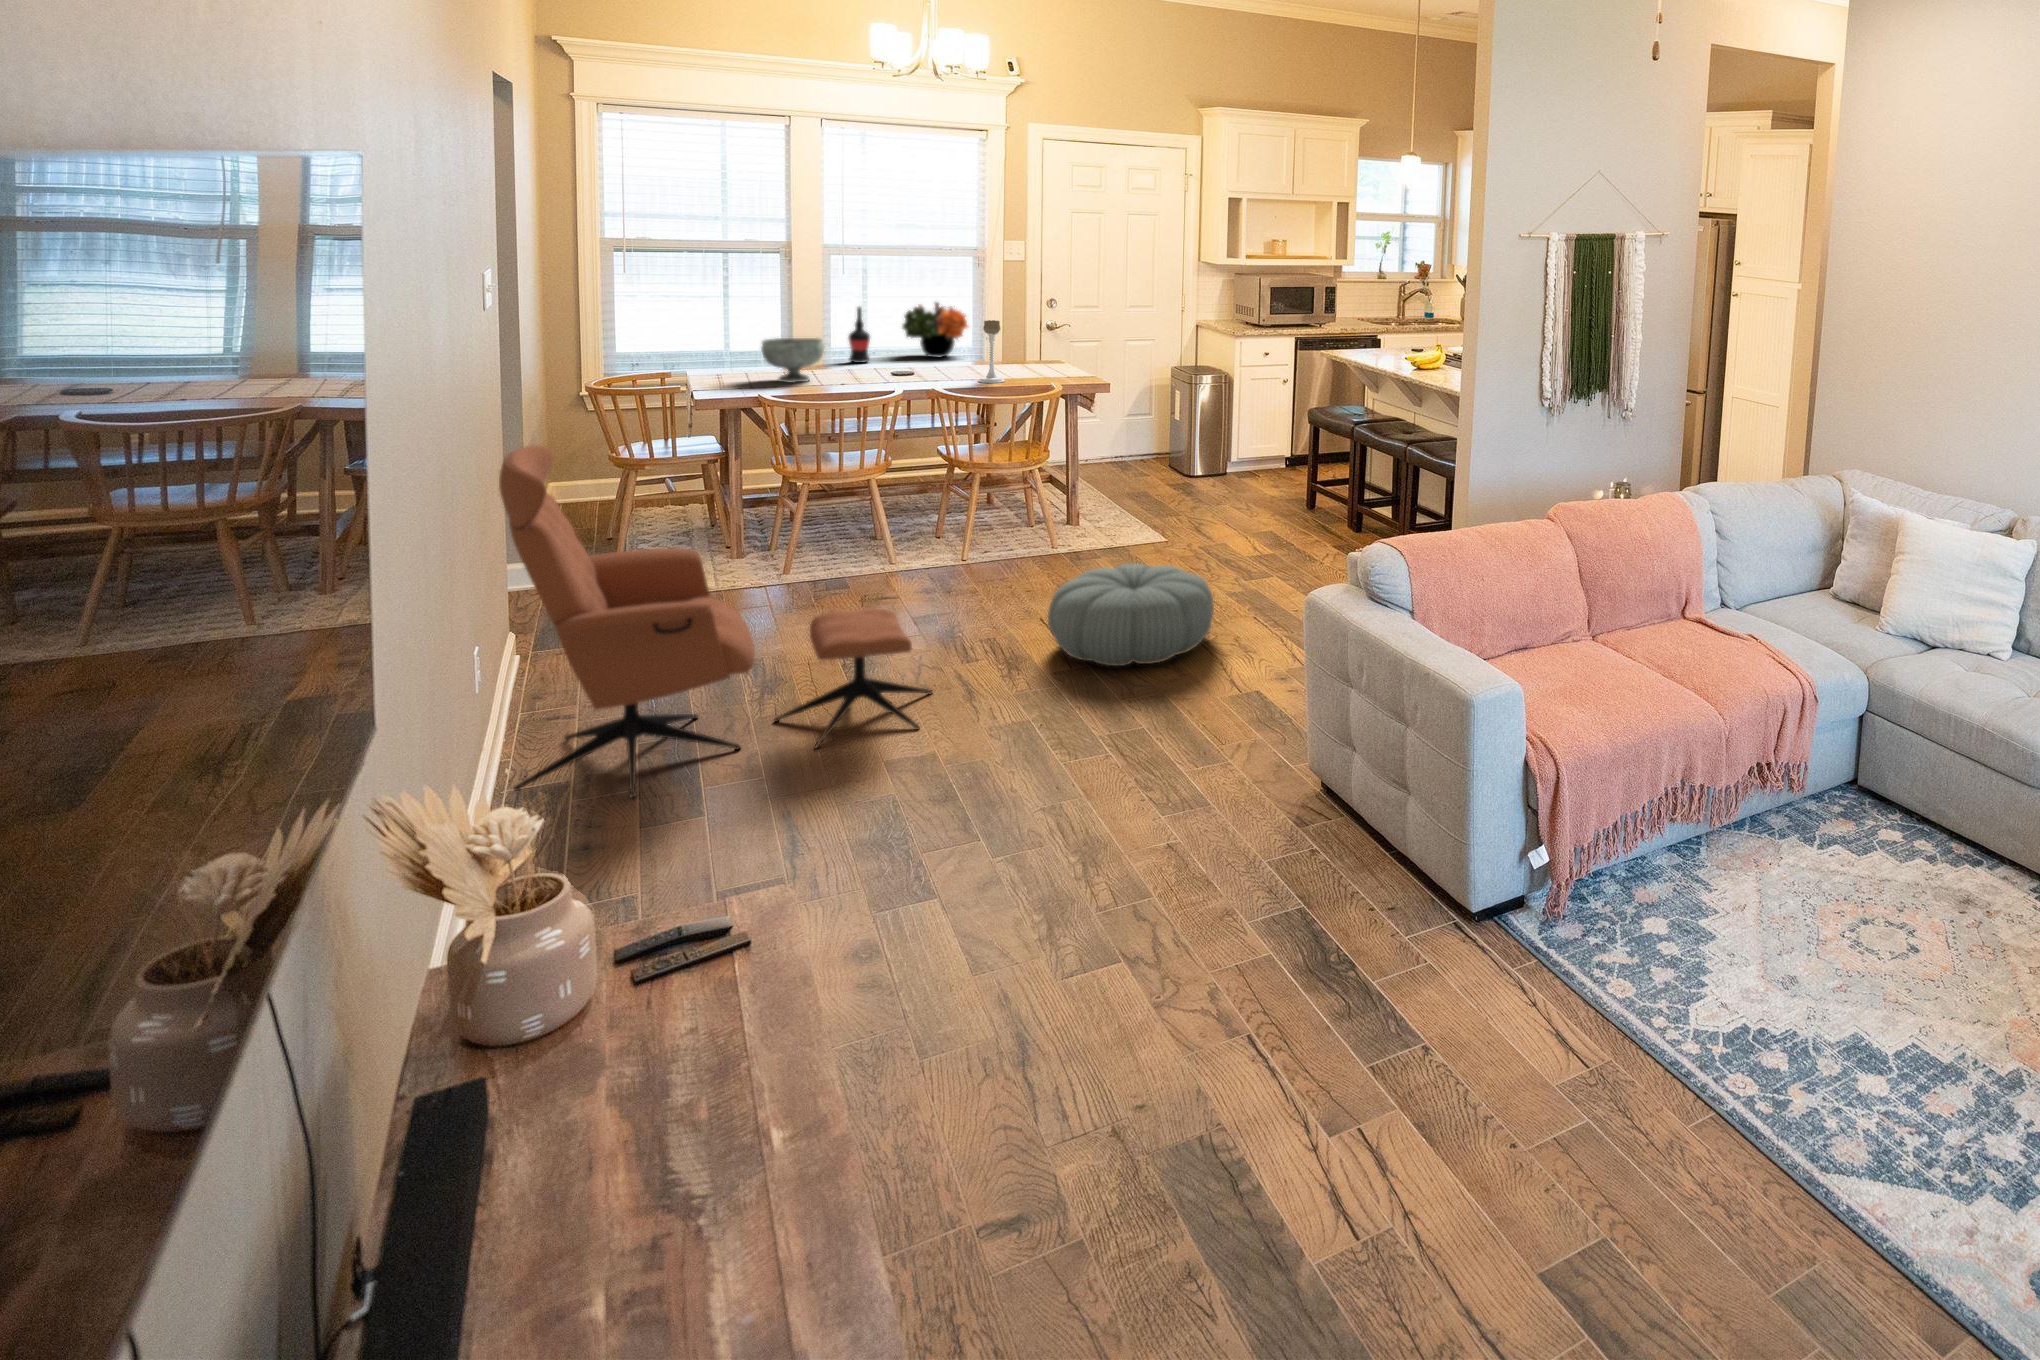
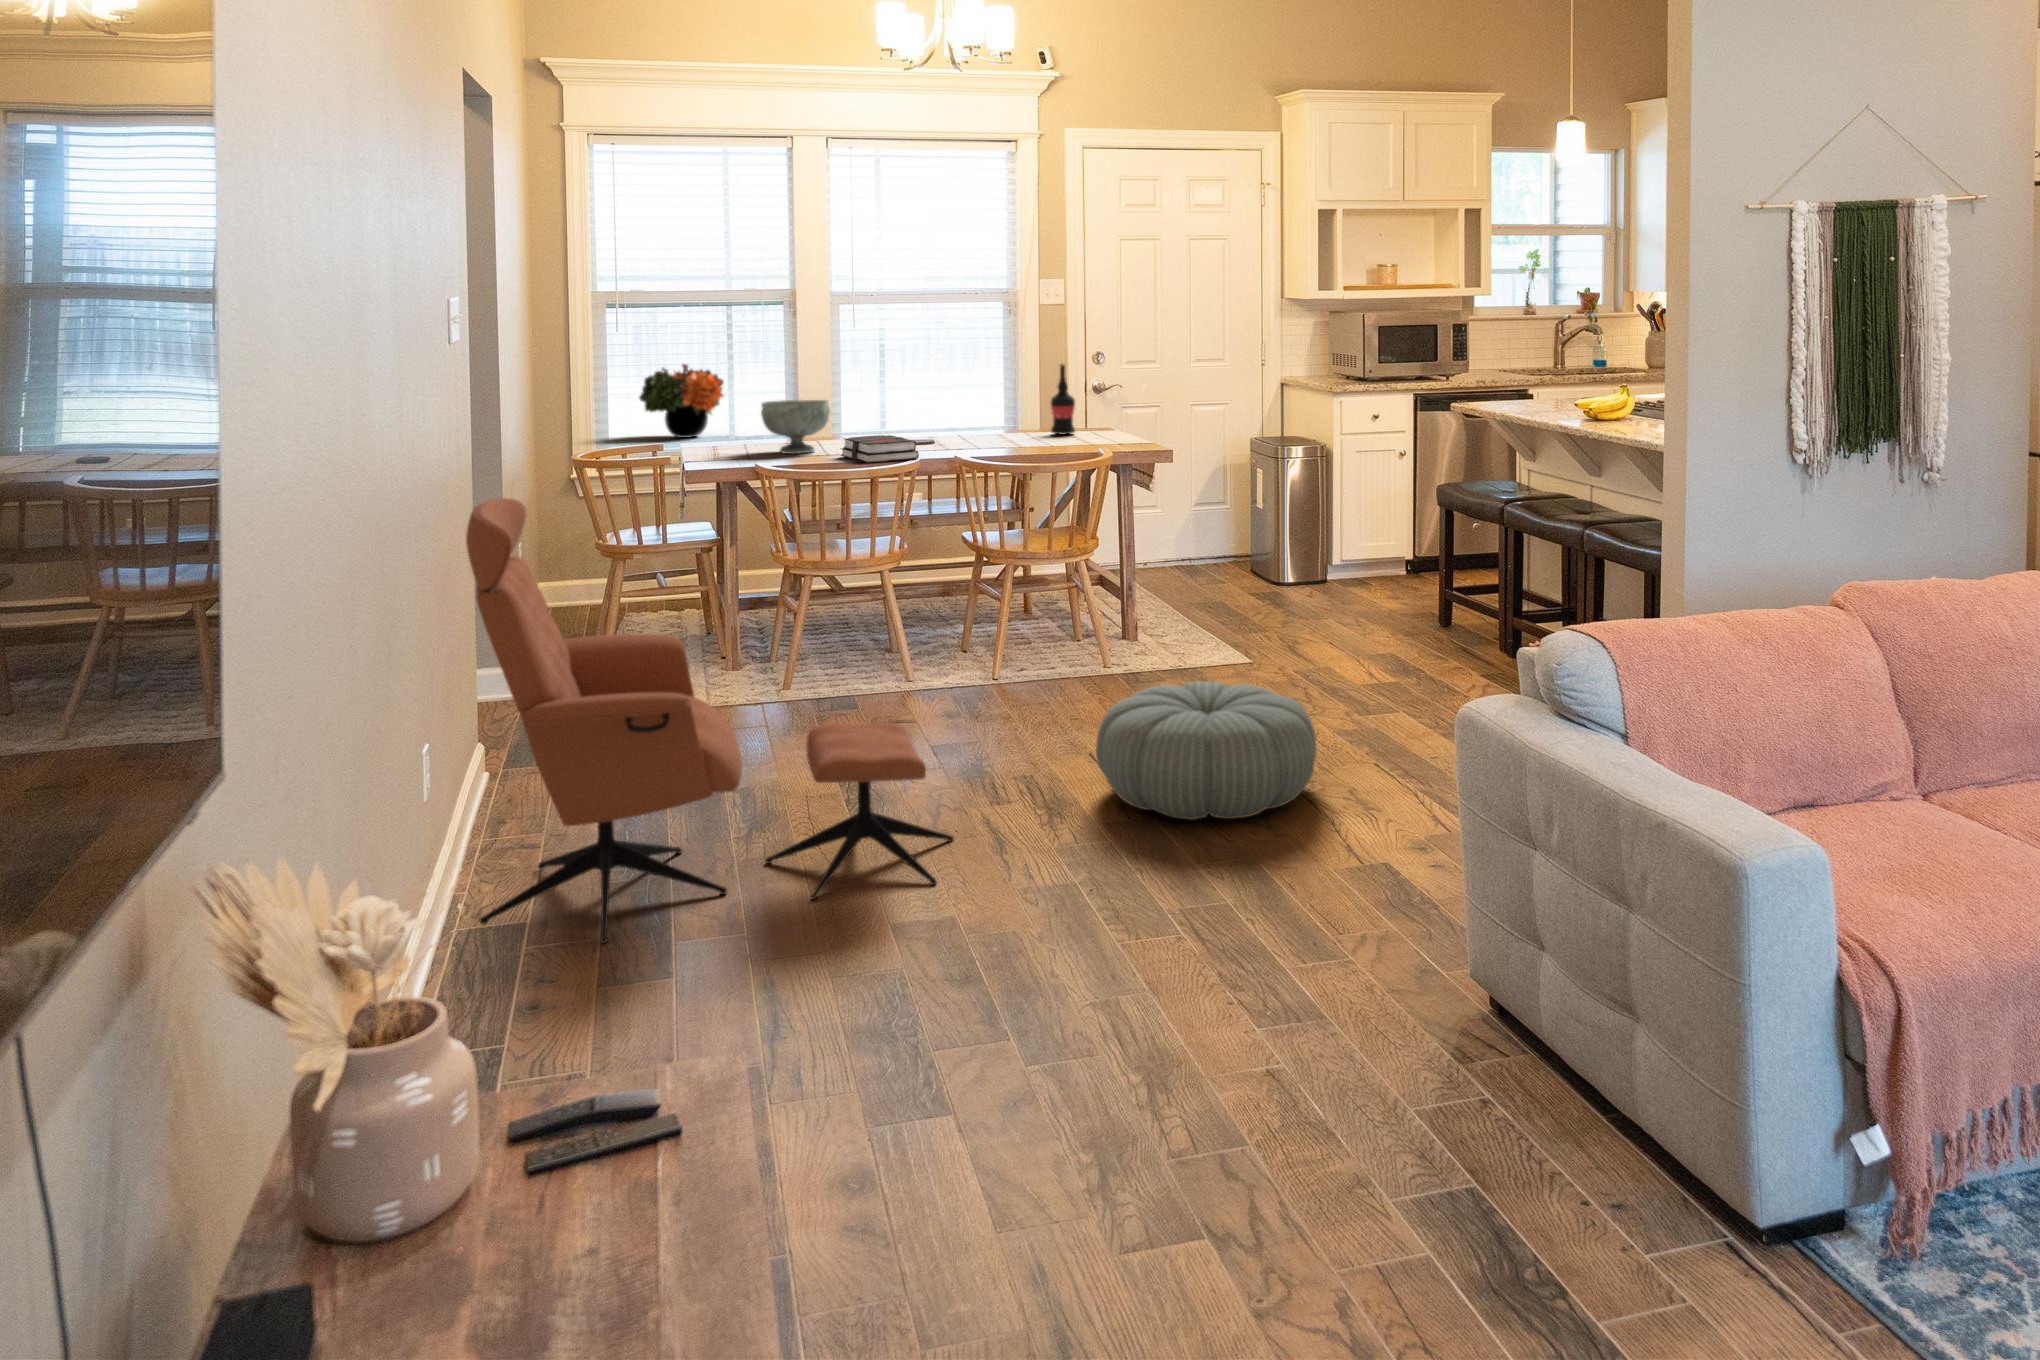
flower arrangement: present [902,302,968,358] -> present [639,364,724,438]
wine bottle: present [849,307,870,363] -> present [1050,363,1075,435]
candle holder: present [978,320,1005,383] -> none [1007,371,1039,452]
book: none [834,369,903,393] -> present [841,435,919,463]

